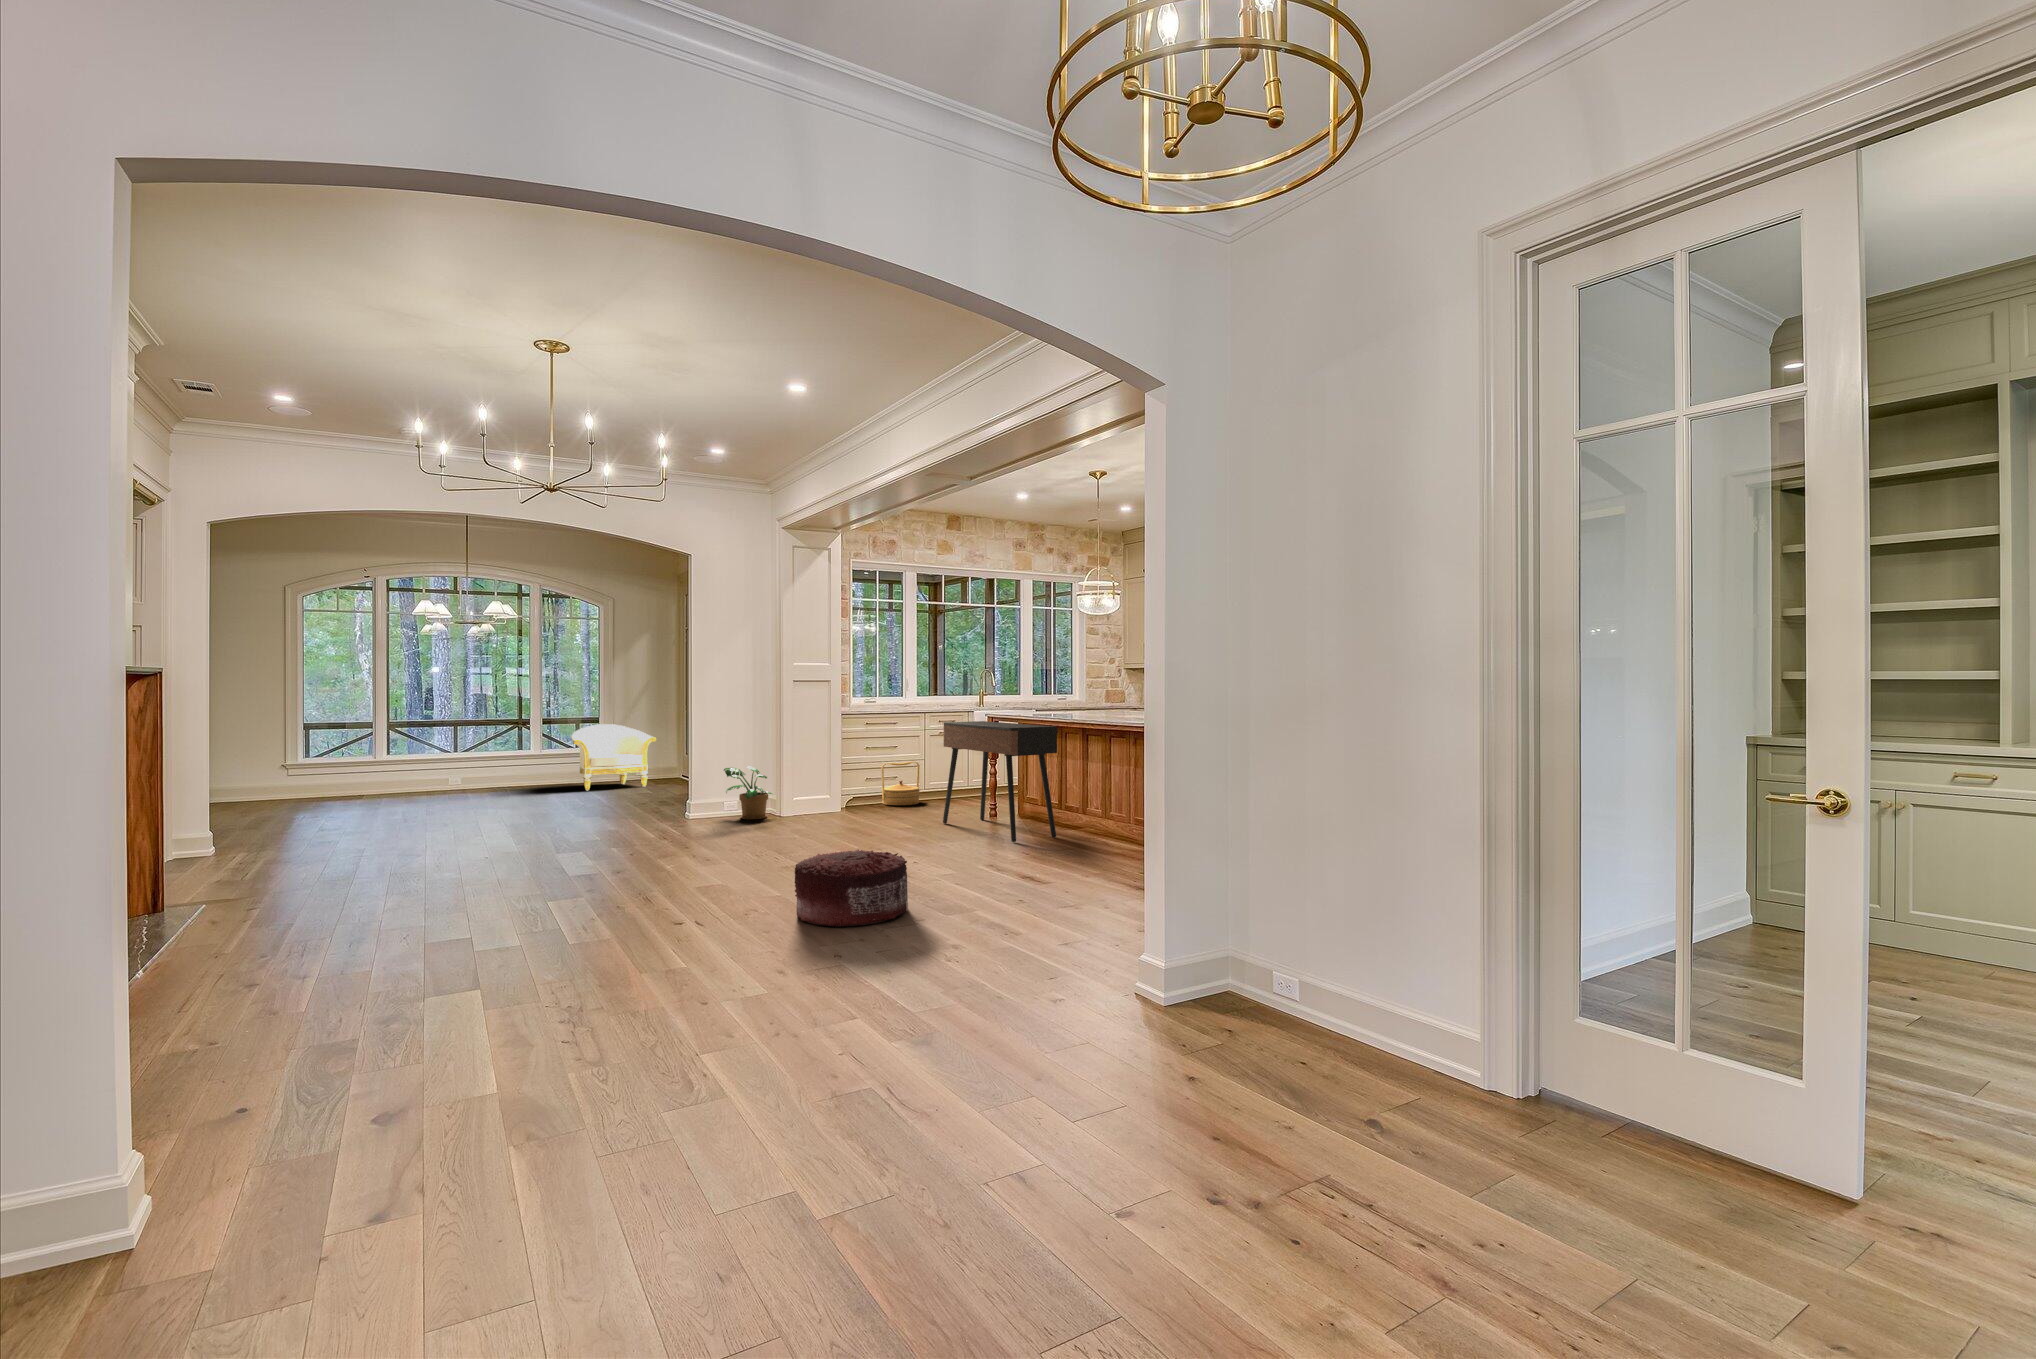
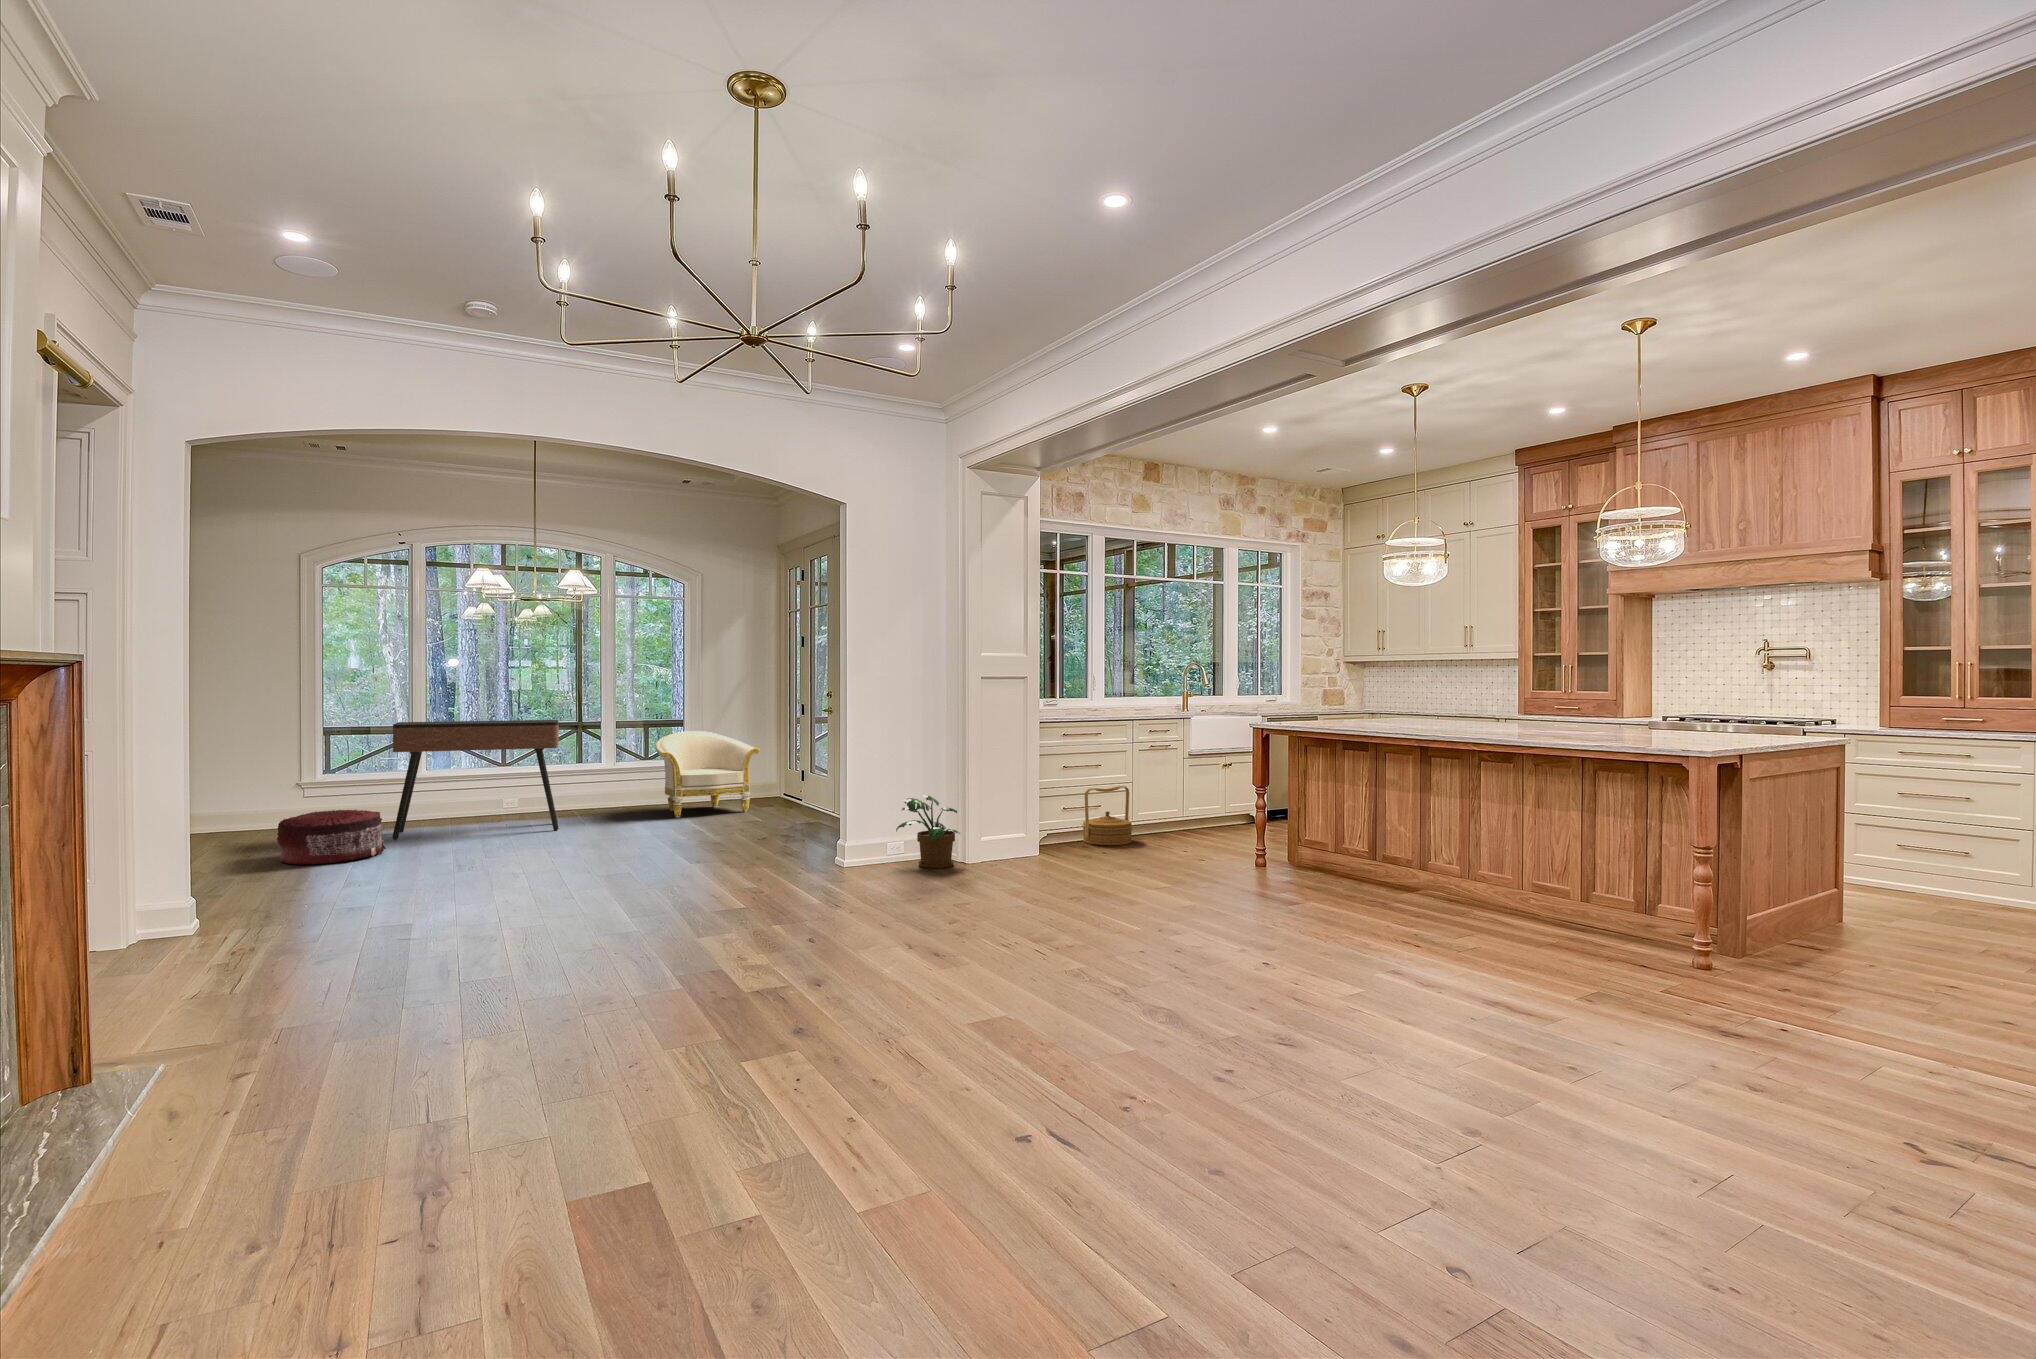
console table: present [943,721,1057,842] -> present [392,720,559,840]
pouf: present [795,849,908,926] -> present [277,810,386,865]

